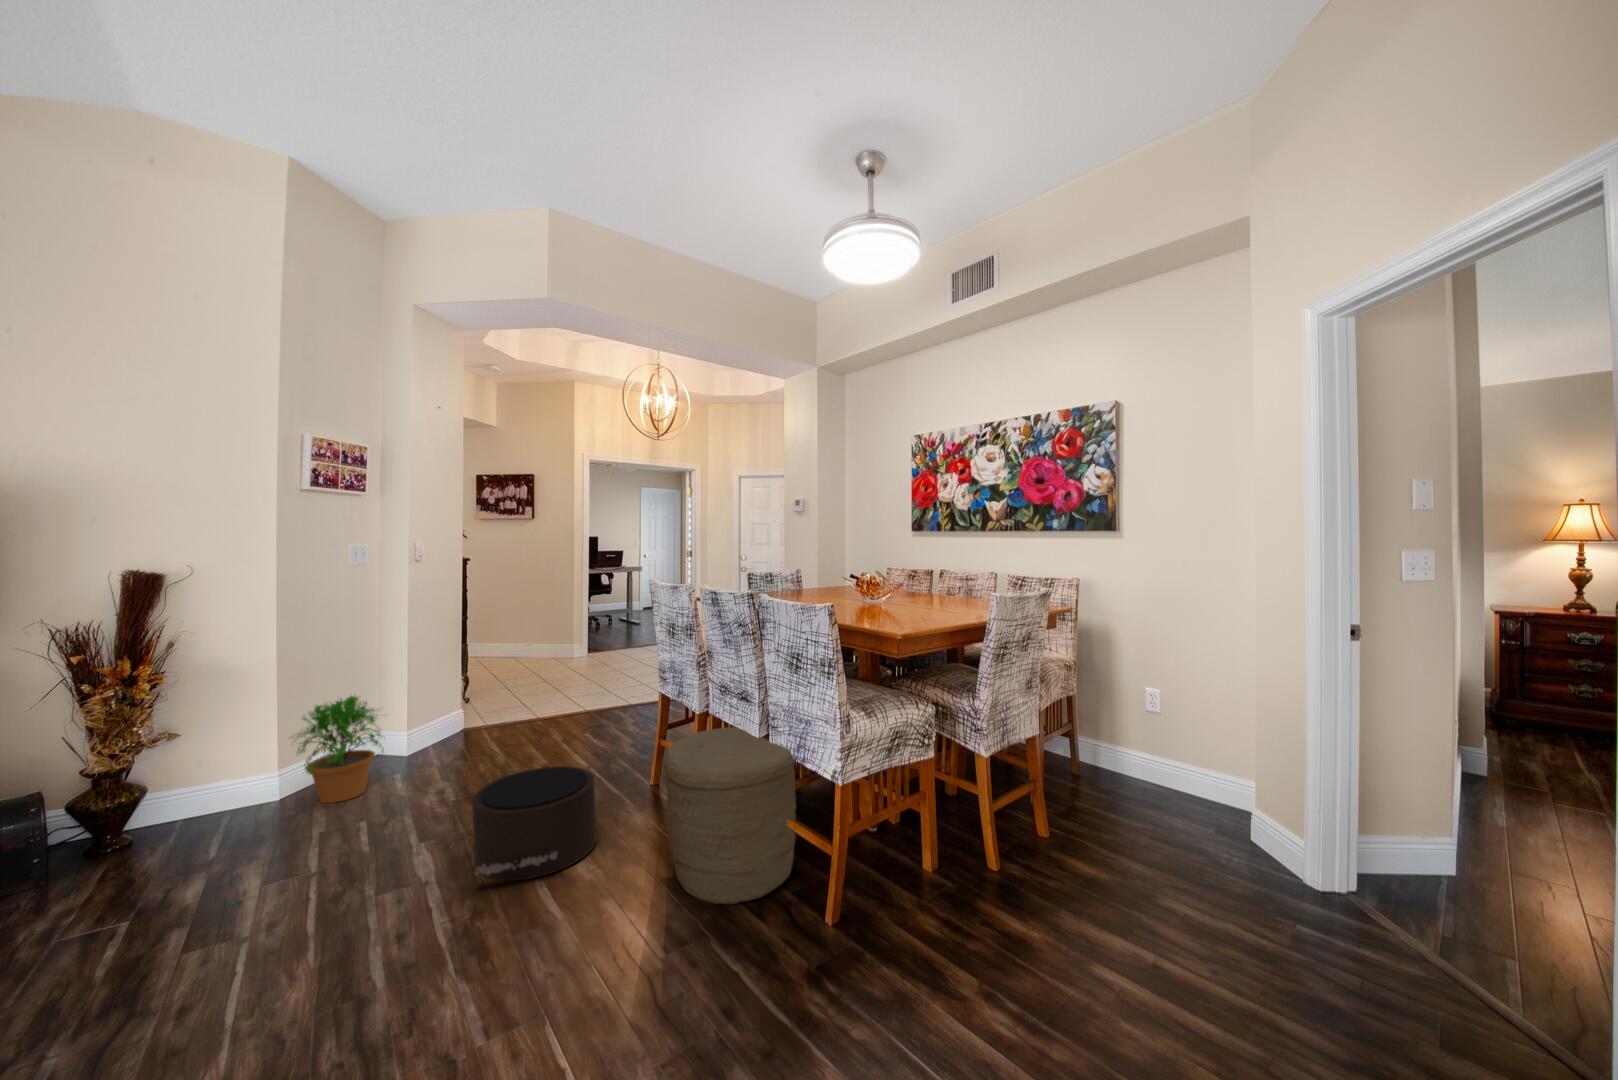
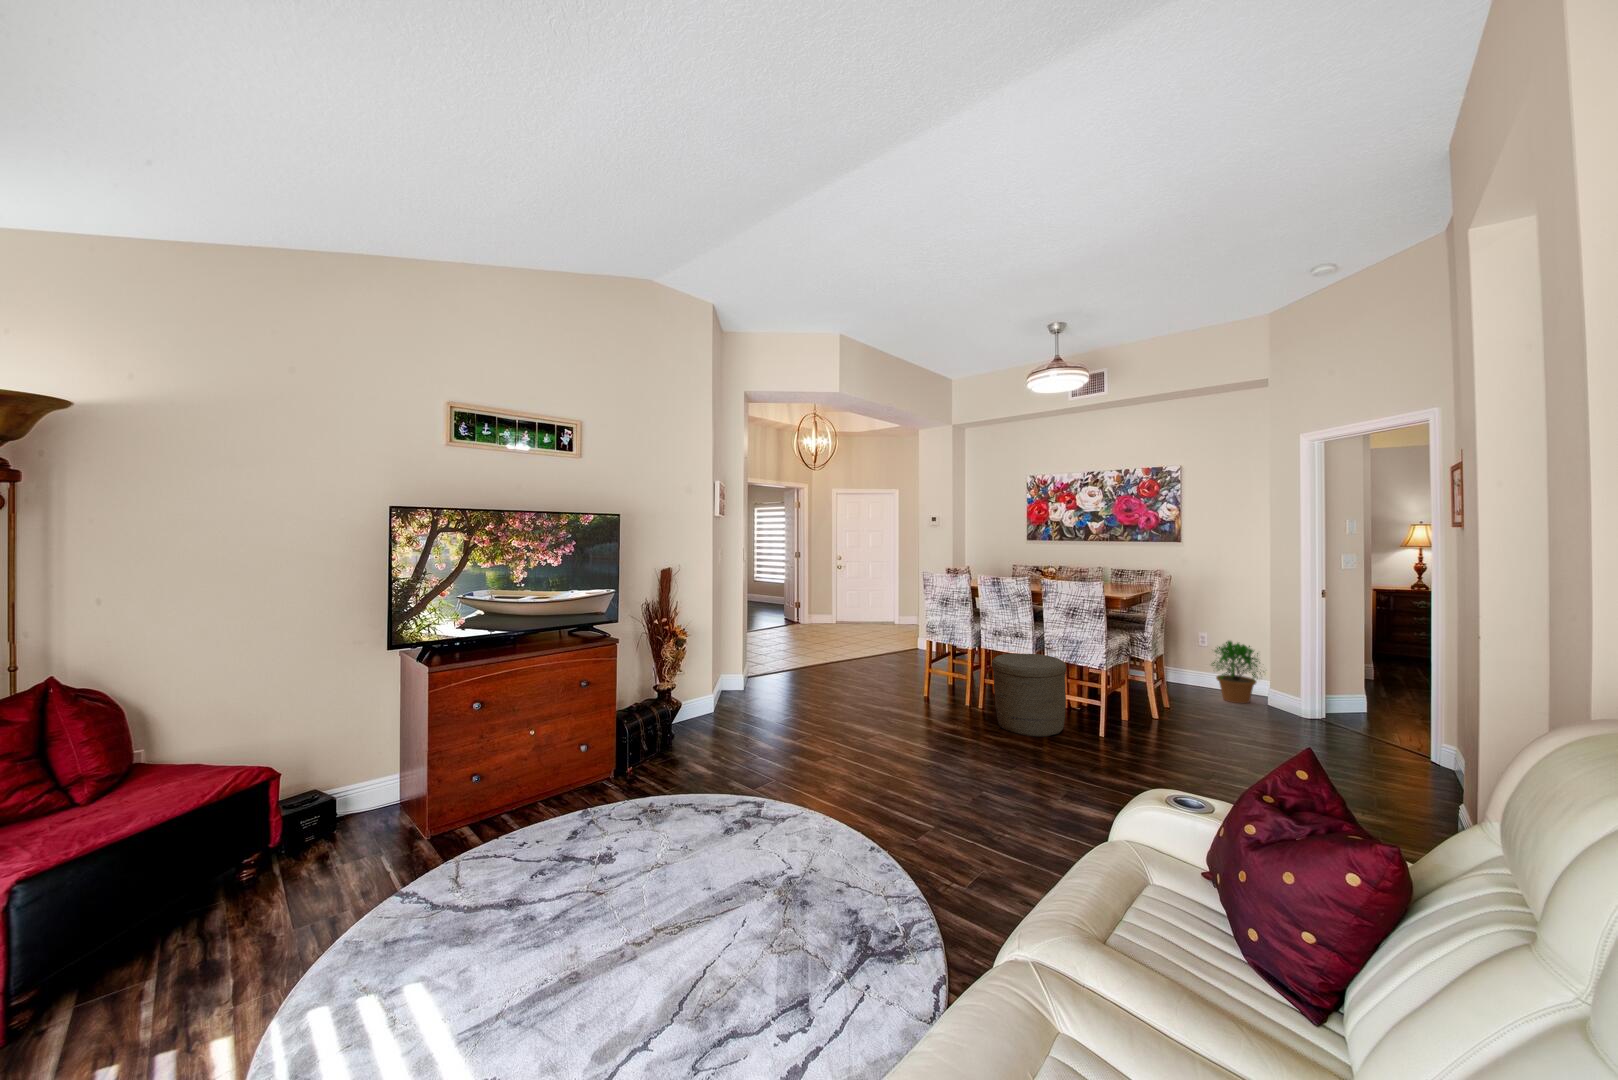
potted plant: present [297,696,383,803] -> present [1212,641,1261,703]
pouf: present [472,766,597,881] -> none [871,680,946,734]

